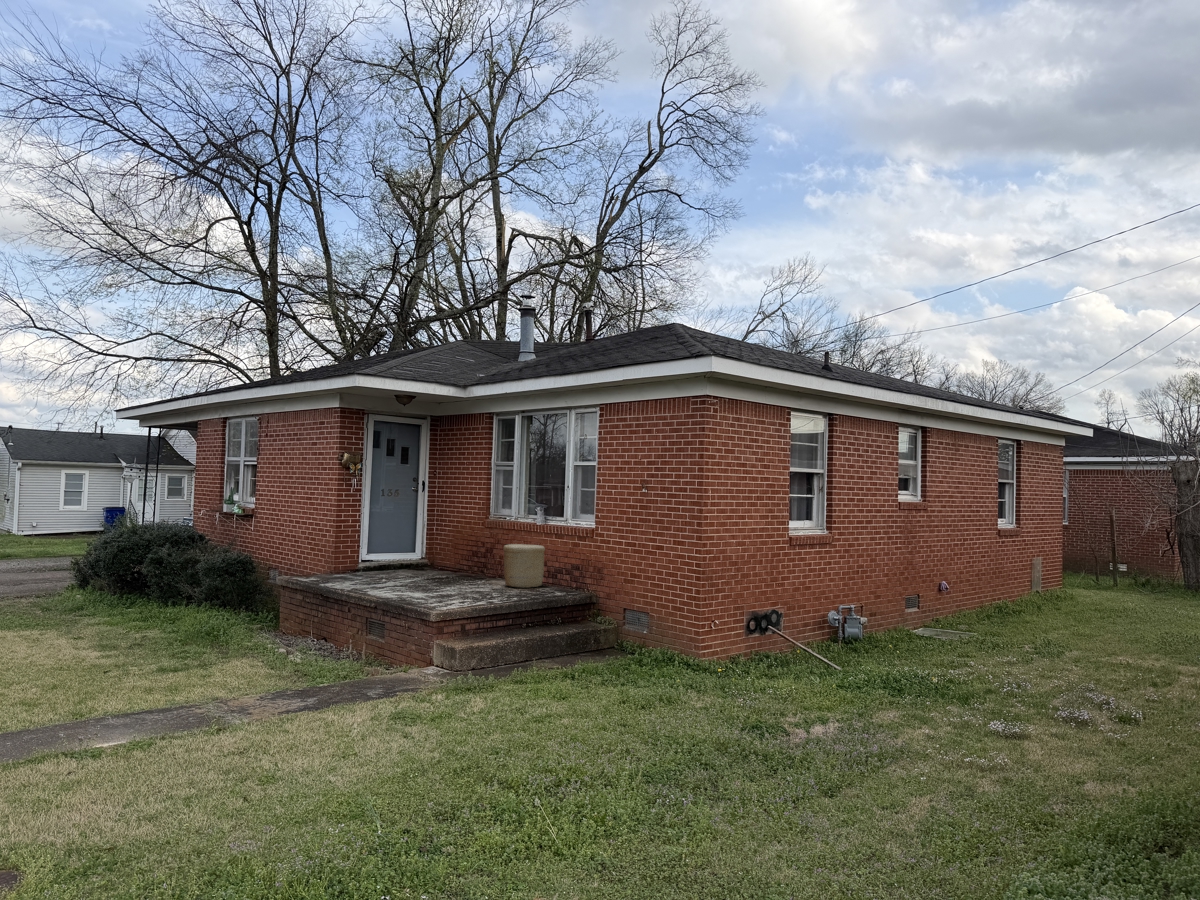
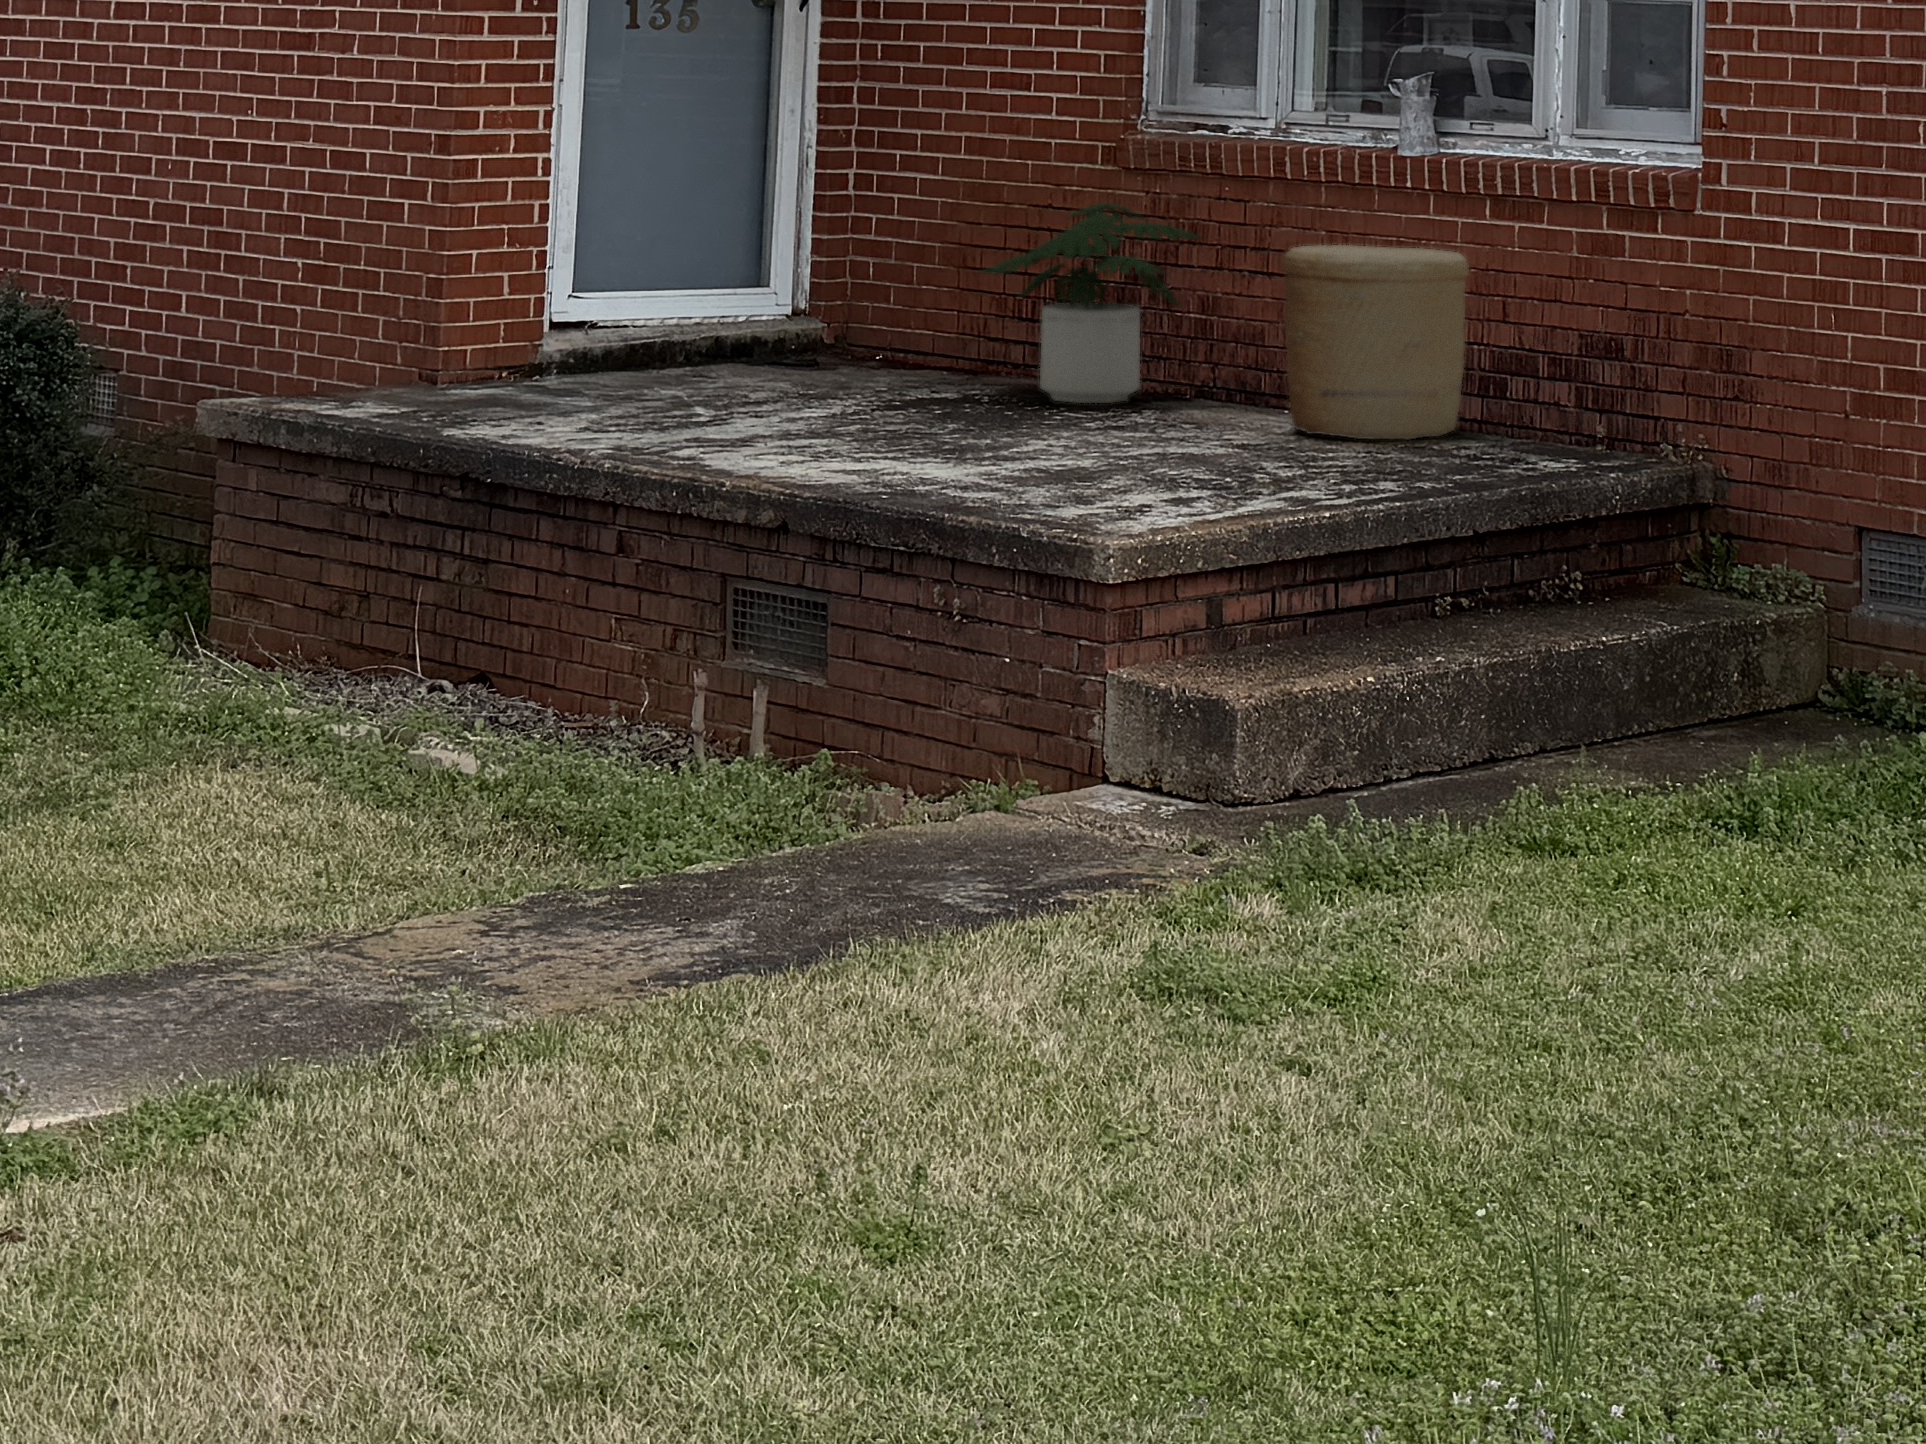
potted plant: none [446,535,496,578] -> present [981,203,1200,403]

